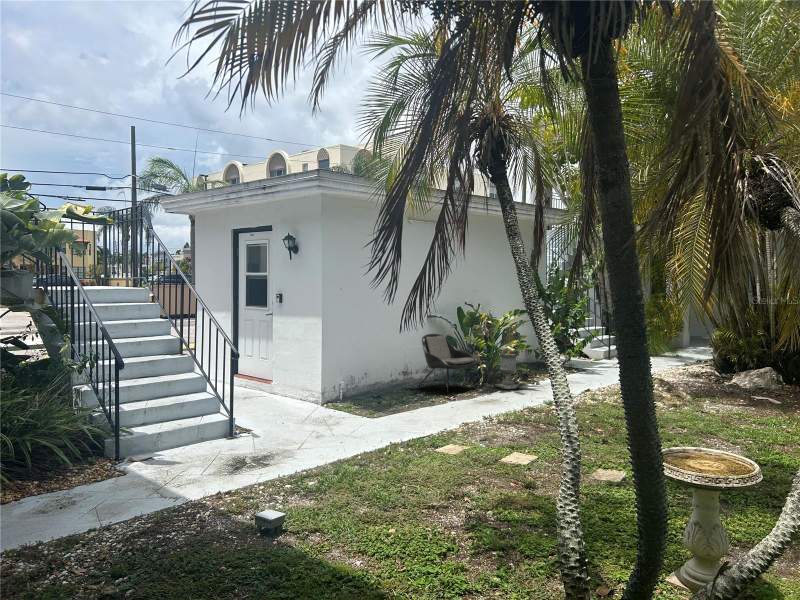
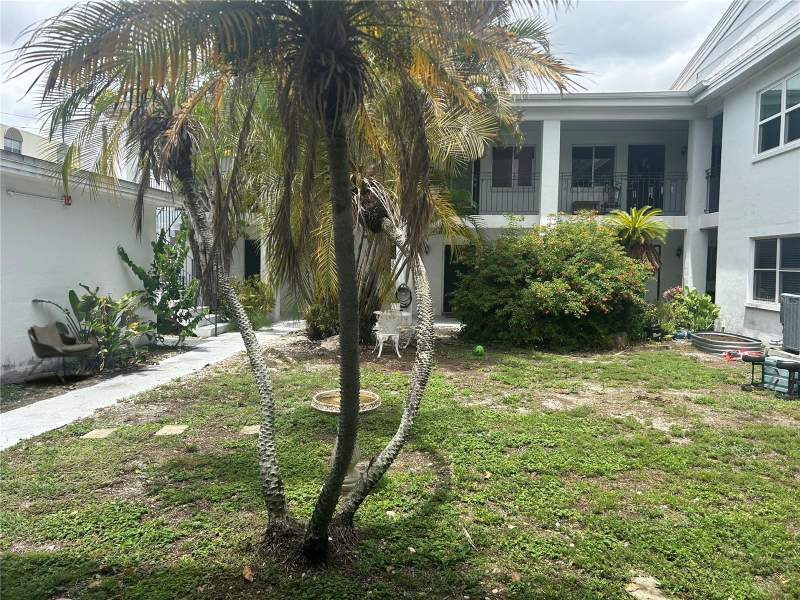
planter: present [497,349,520,389] -> none [118,332,142,373]

